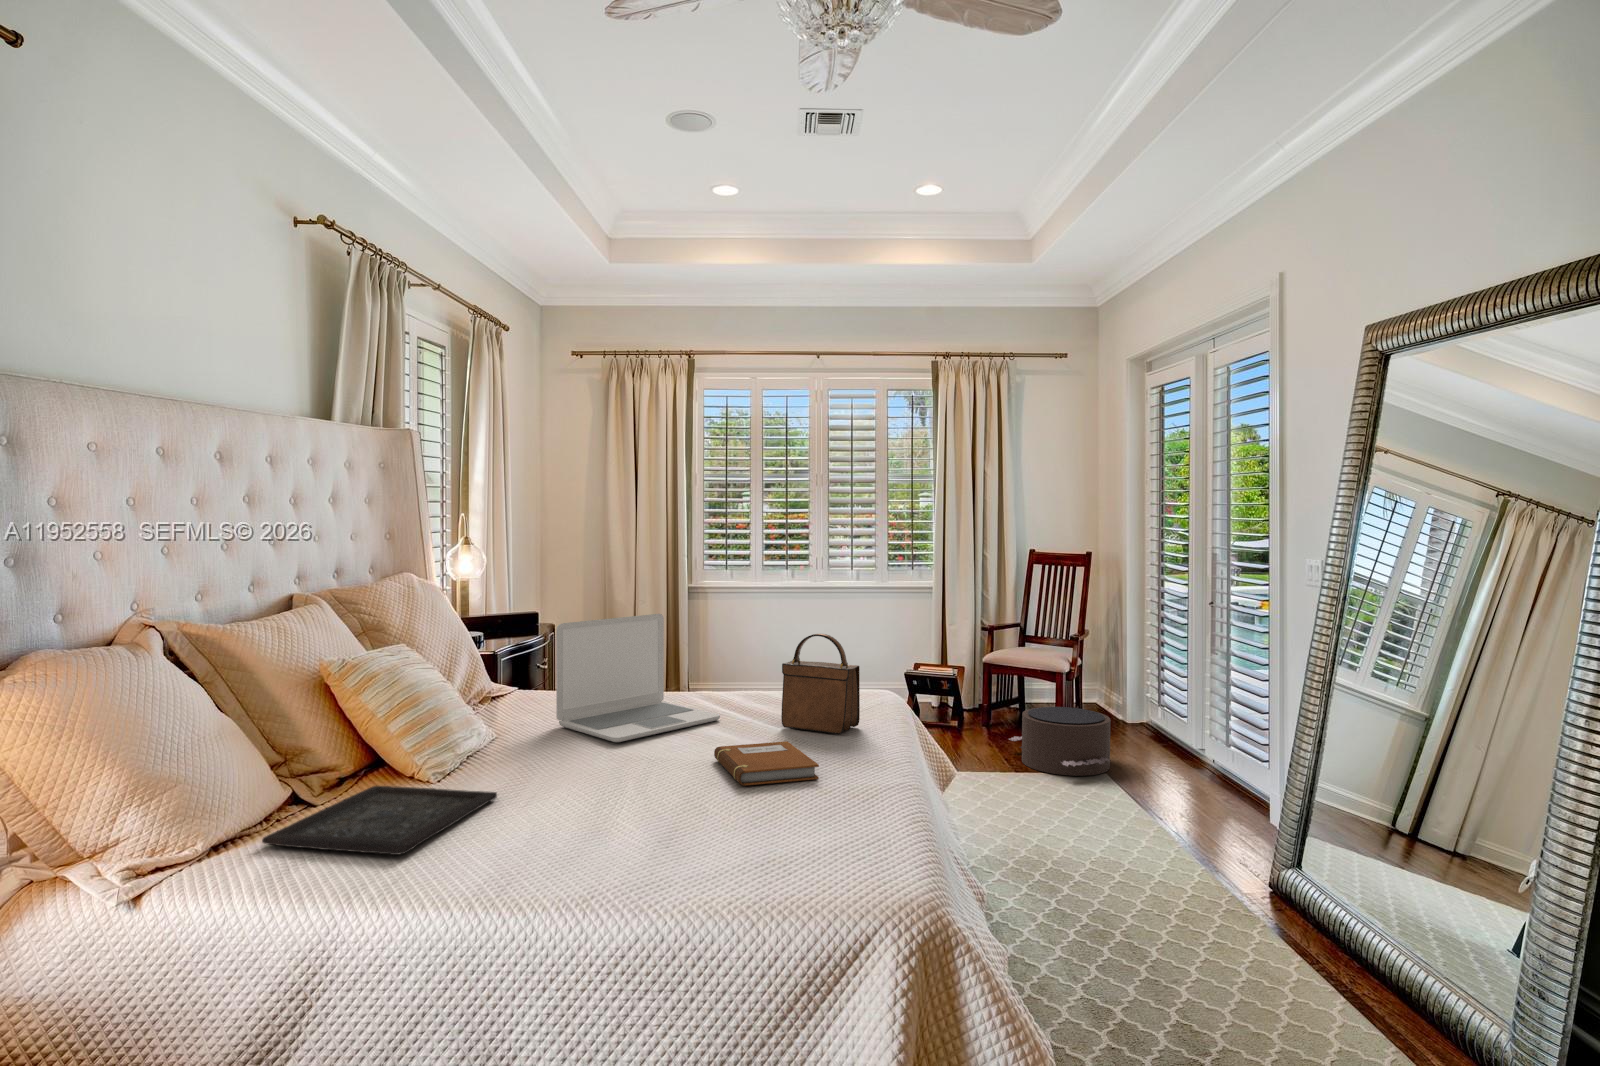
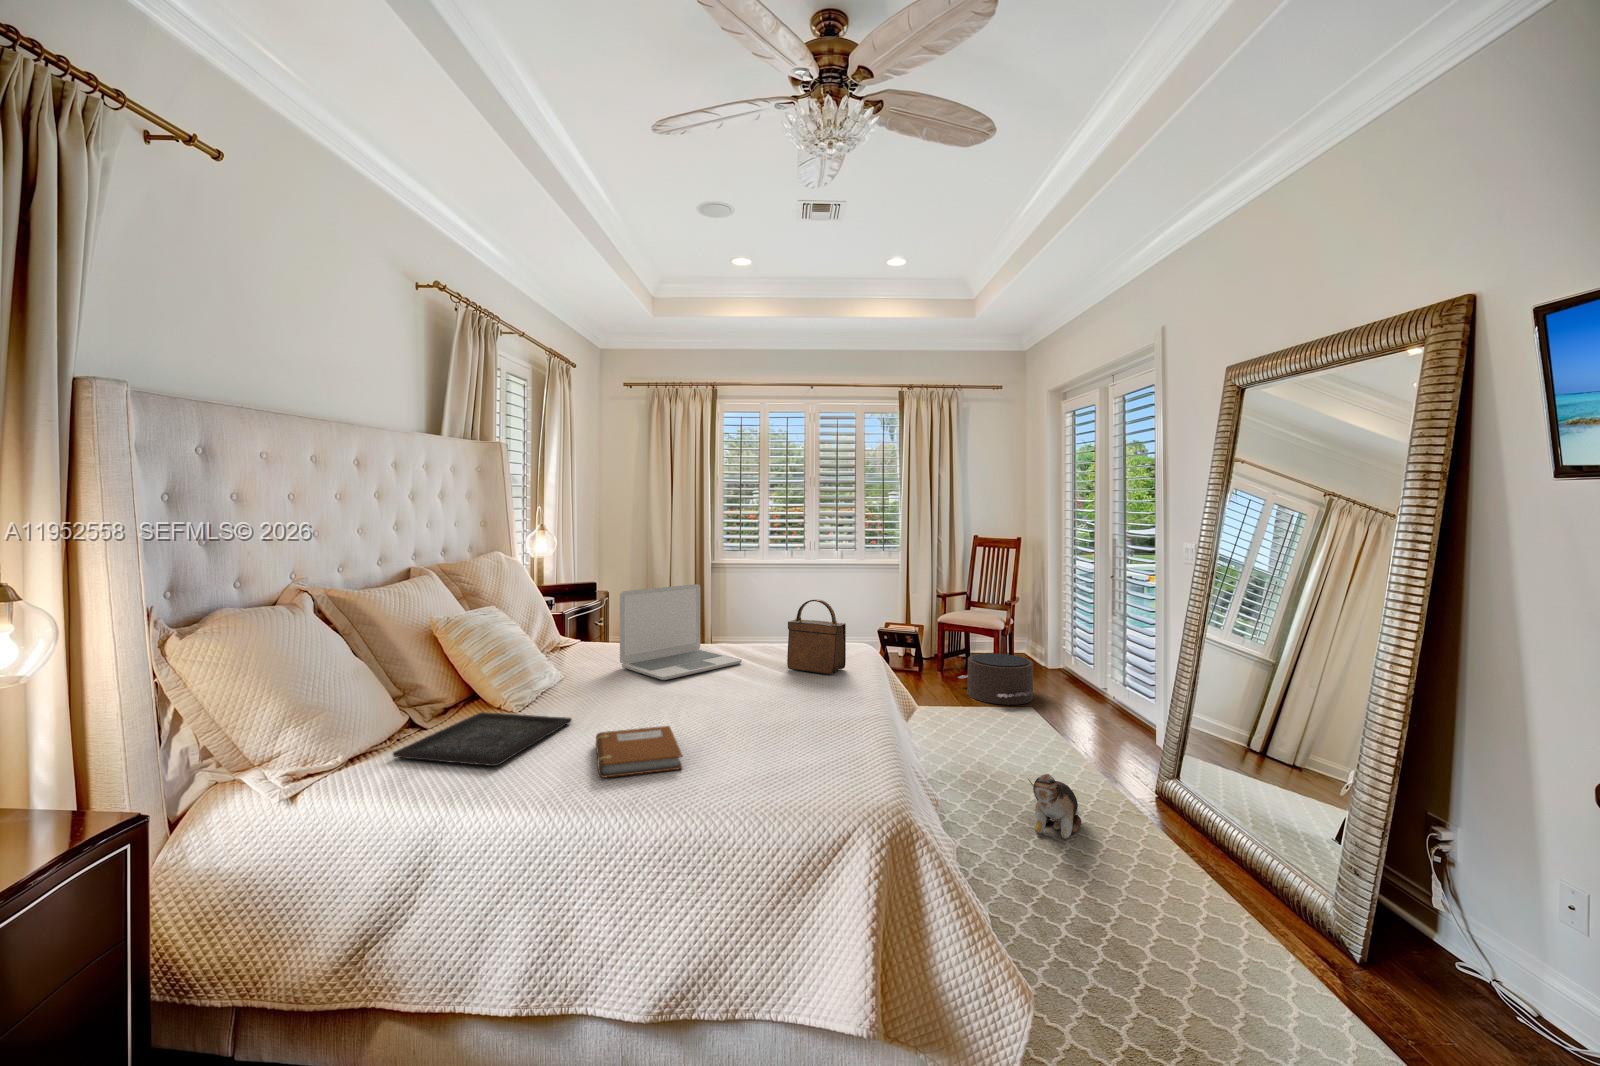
notebook: present [714,741,819,786] -> present [596,726,682,778]
plush toy: none [1103,866,1175,952] -> present [1028,774,1081,838]

